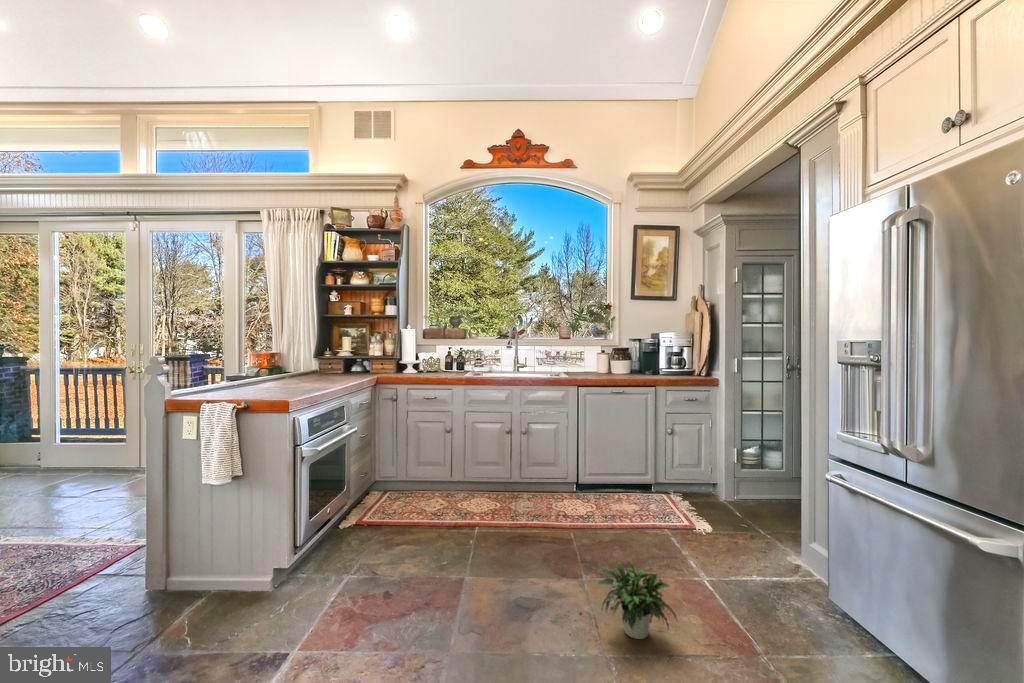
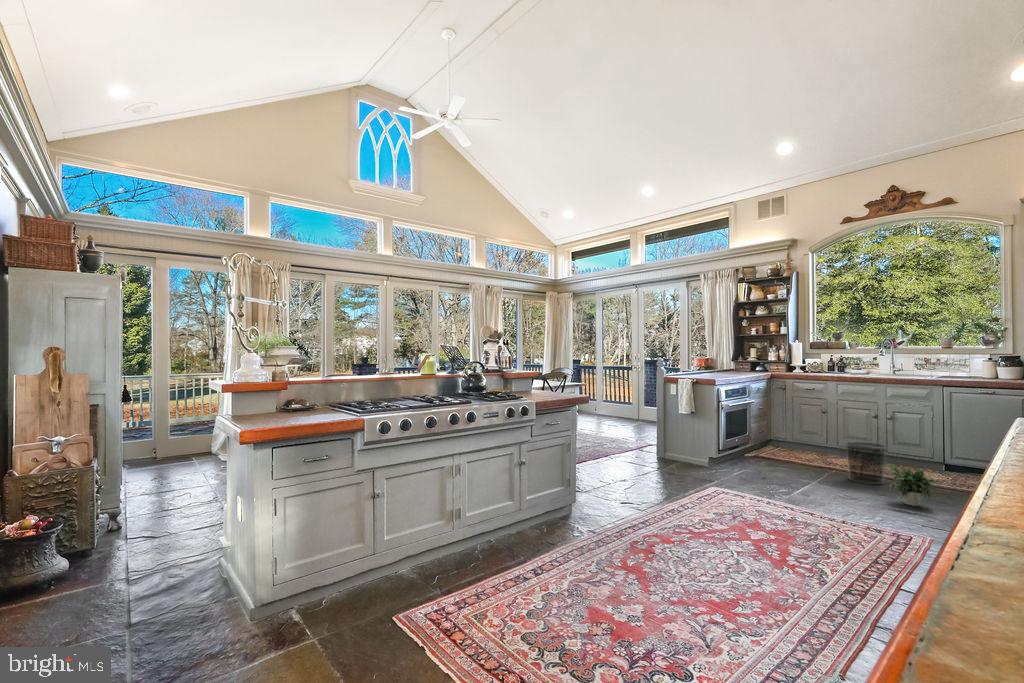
waste bin: none [506,496,561,576] -> present [845,442,886,484]

